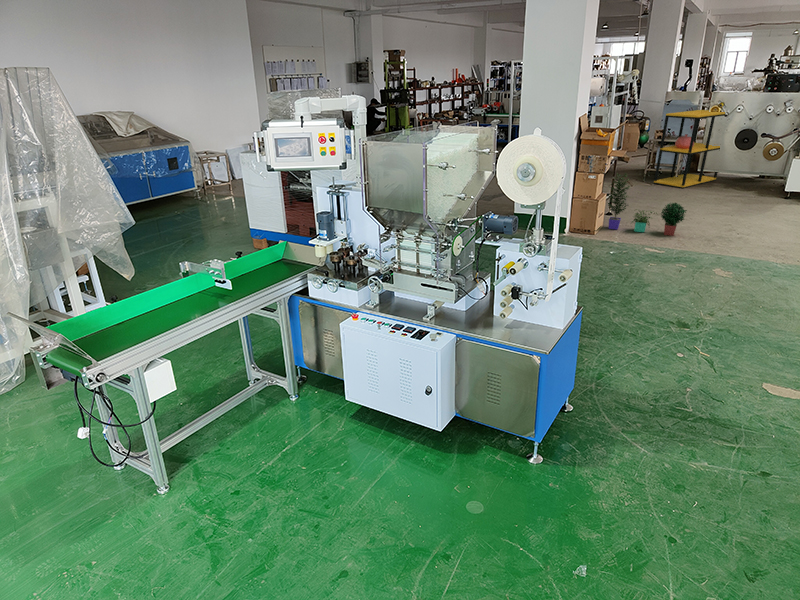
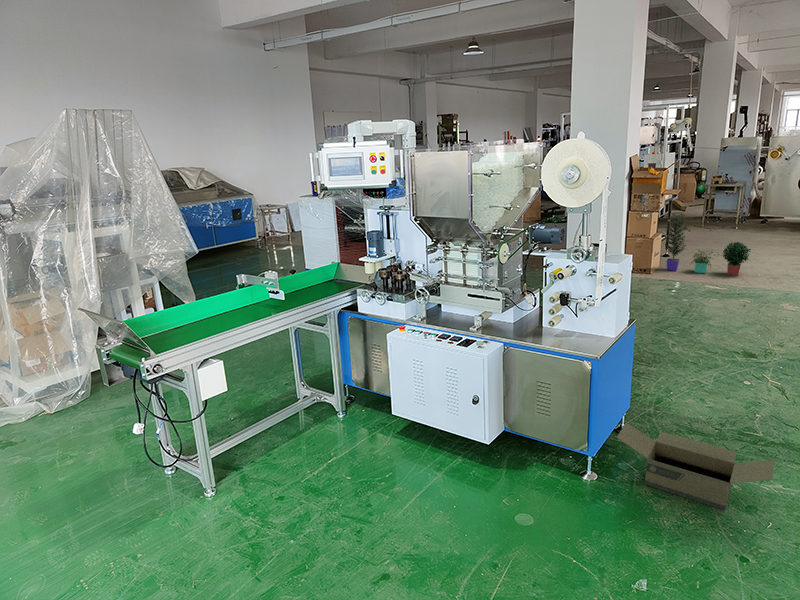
shelving unit: present [654,110,726,189] -> none [715,156,795,234]
cardboard box: none [562,406,703,489] -> present [617,422,775,510]

